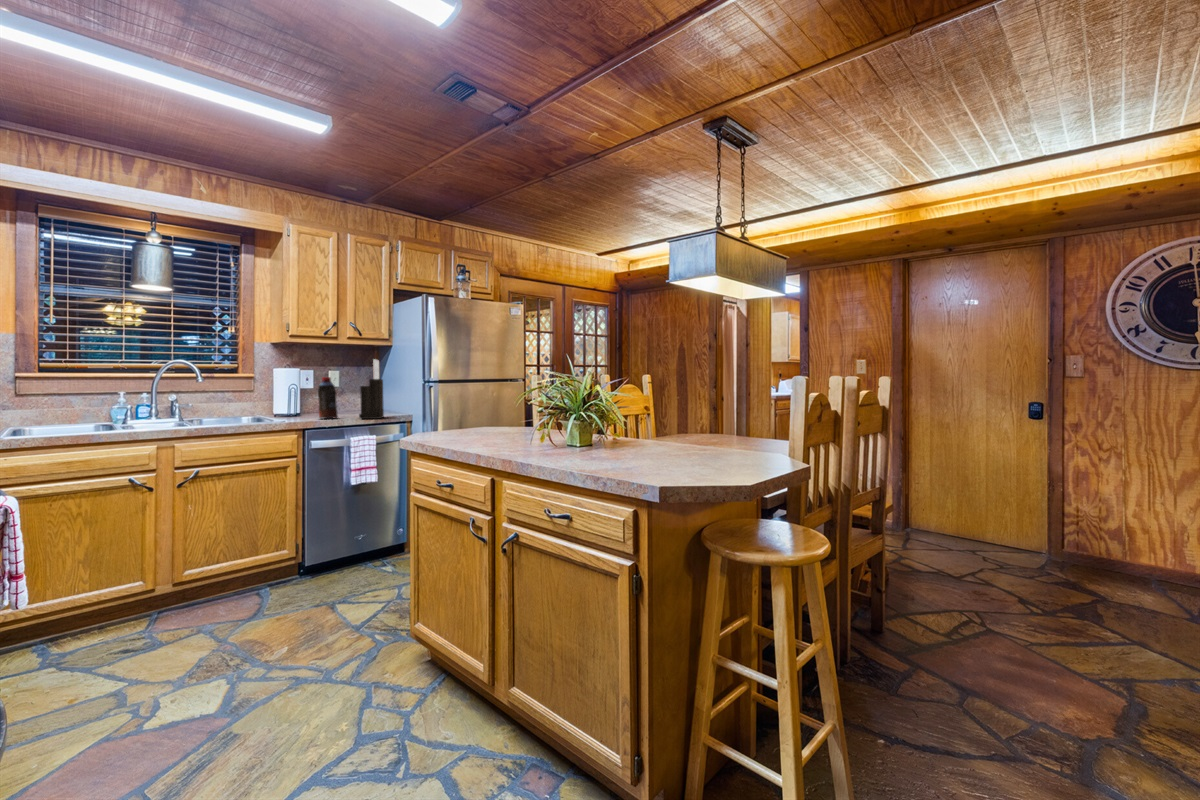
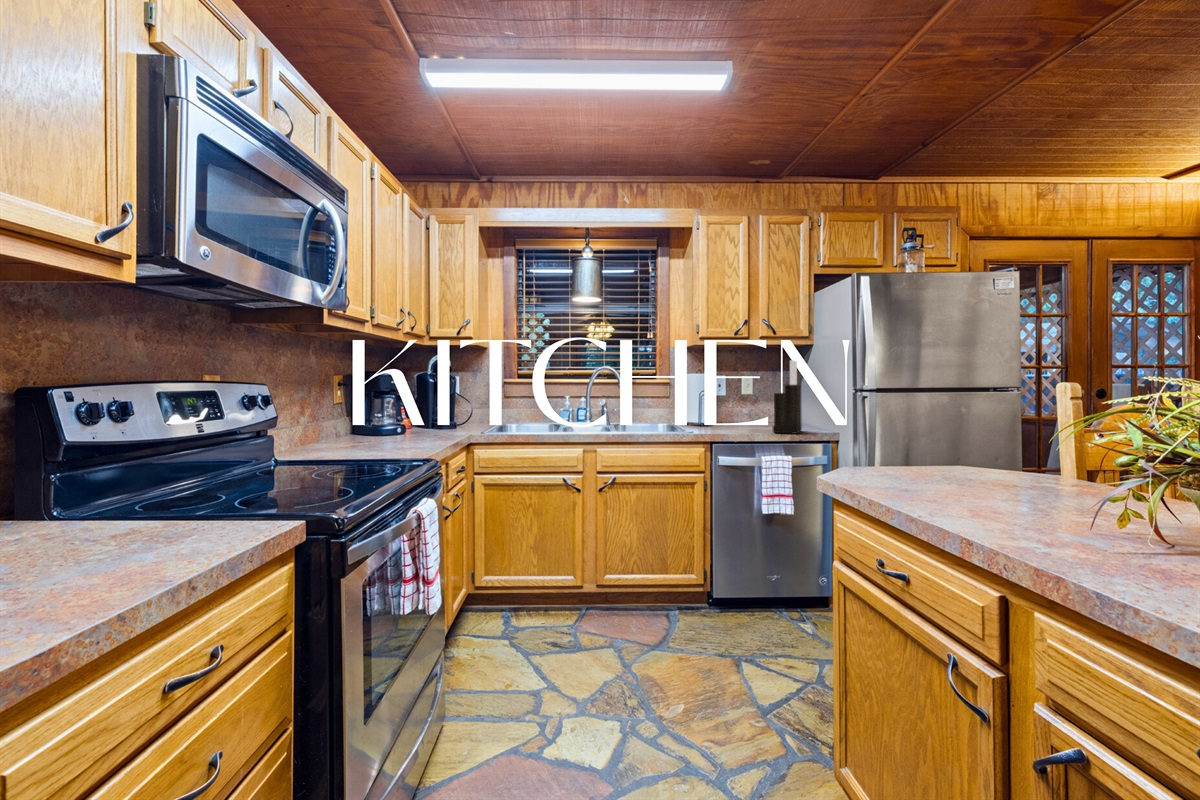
bottle: present [318,377,338,419] -> none [727,383,750,431]

